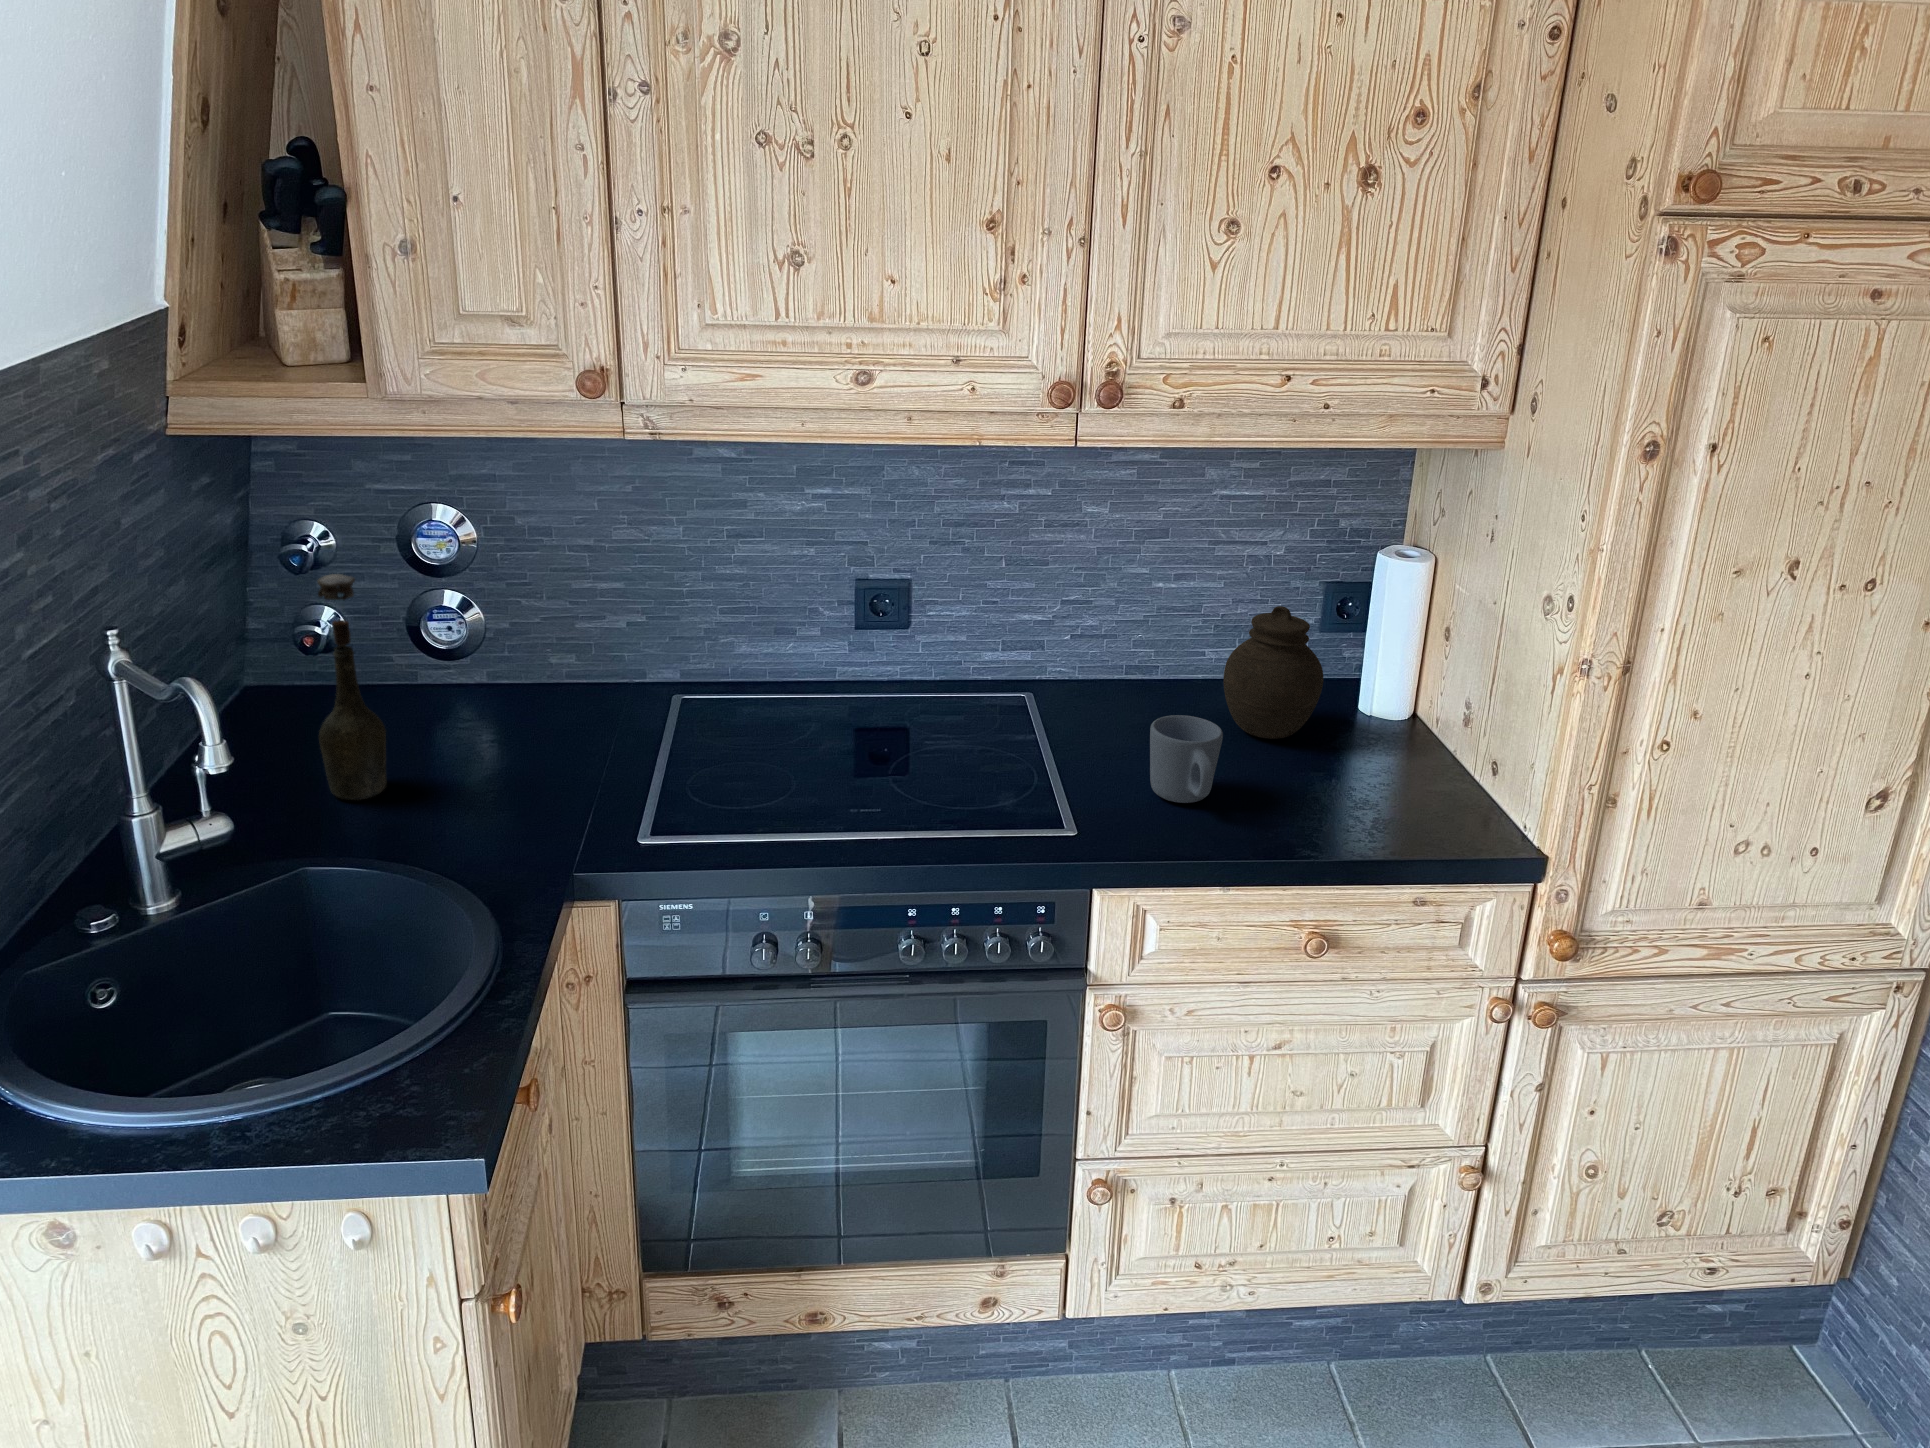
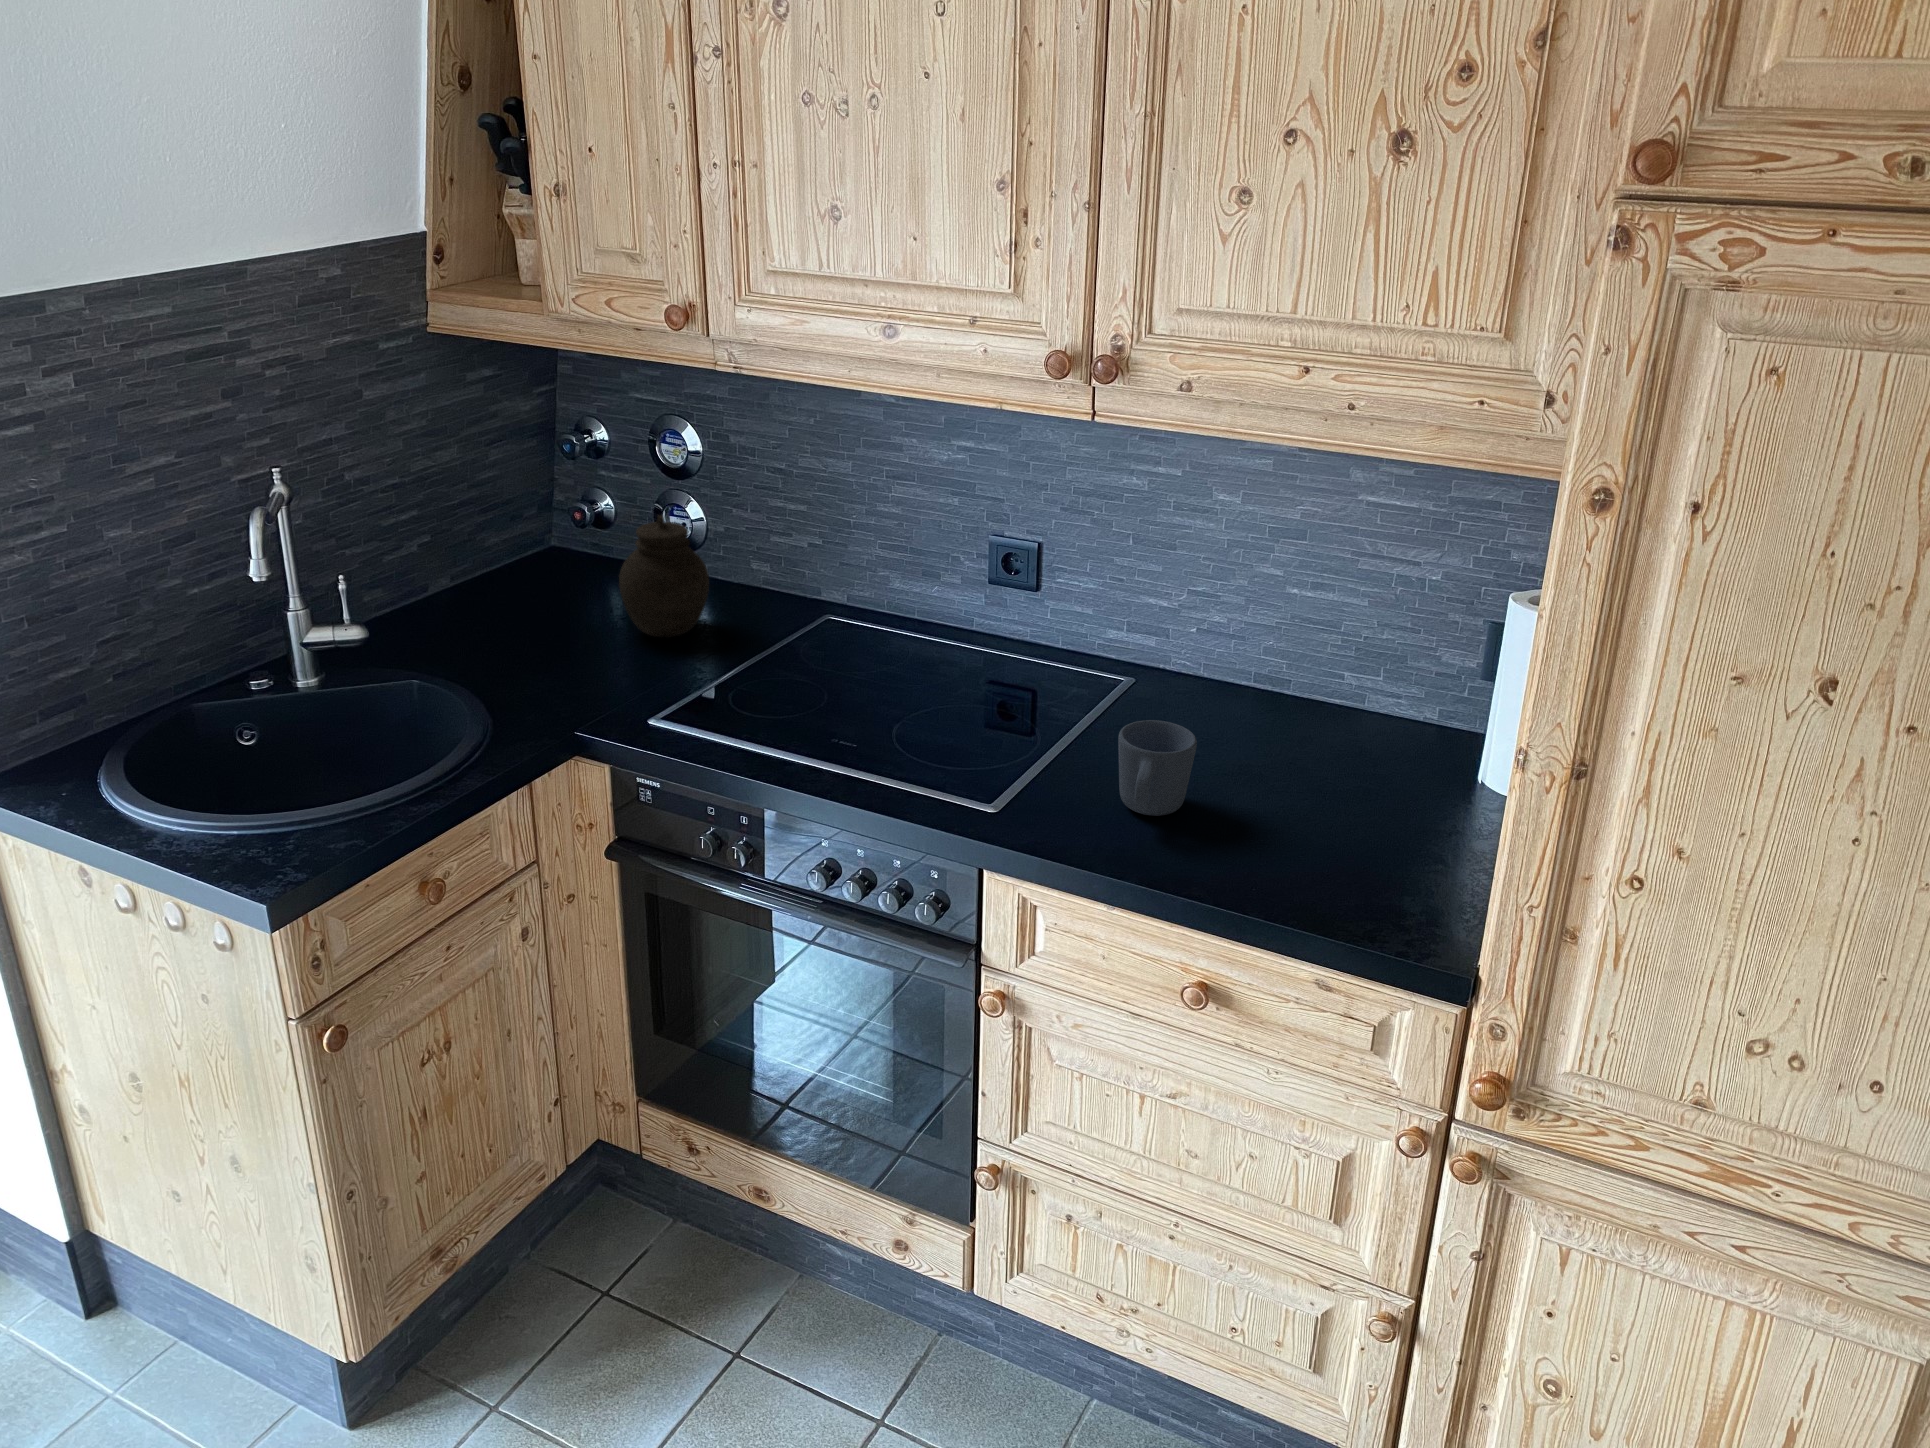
bottle: present [317,574,387,800] -> none [496,459,549,645]
jar: present [1224,606,1323,739] -> present [619,515,709,637]

